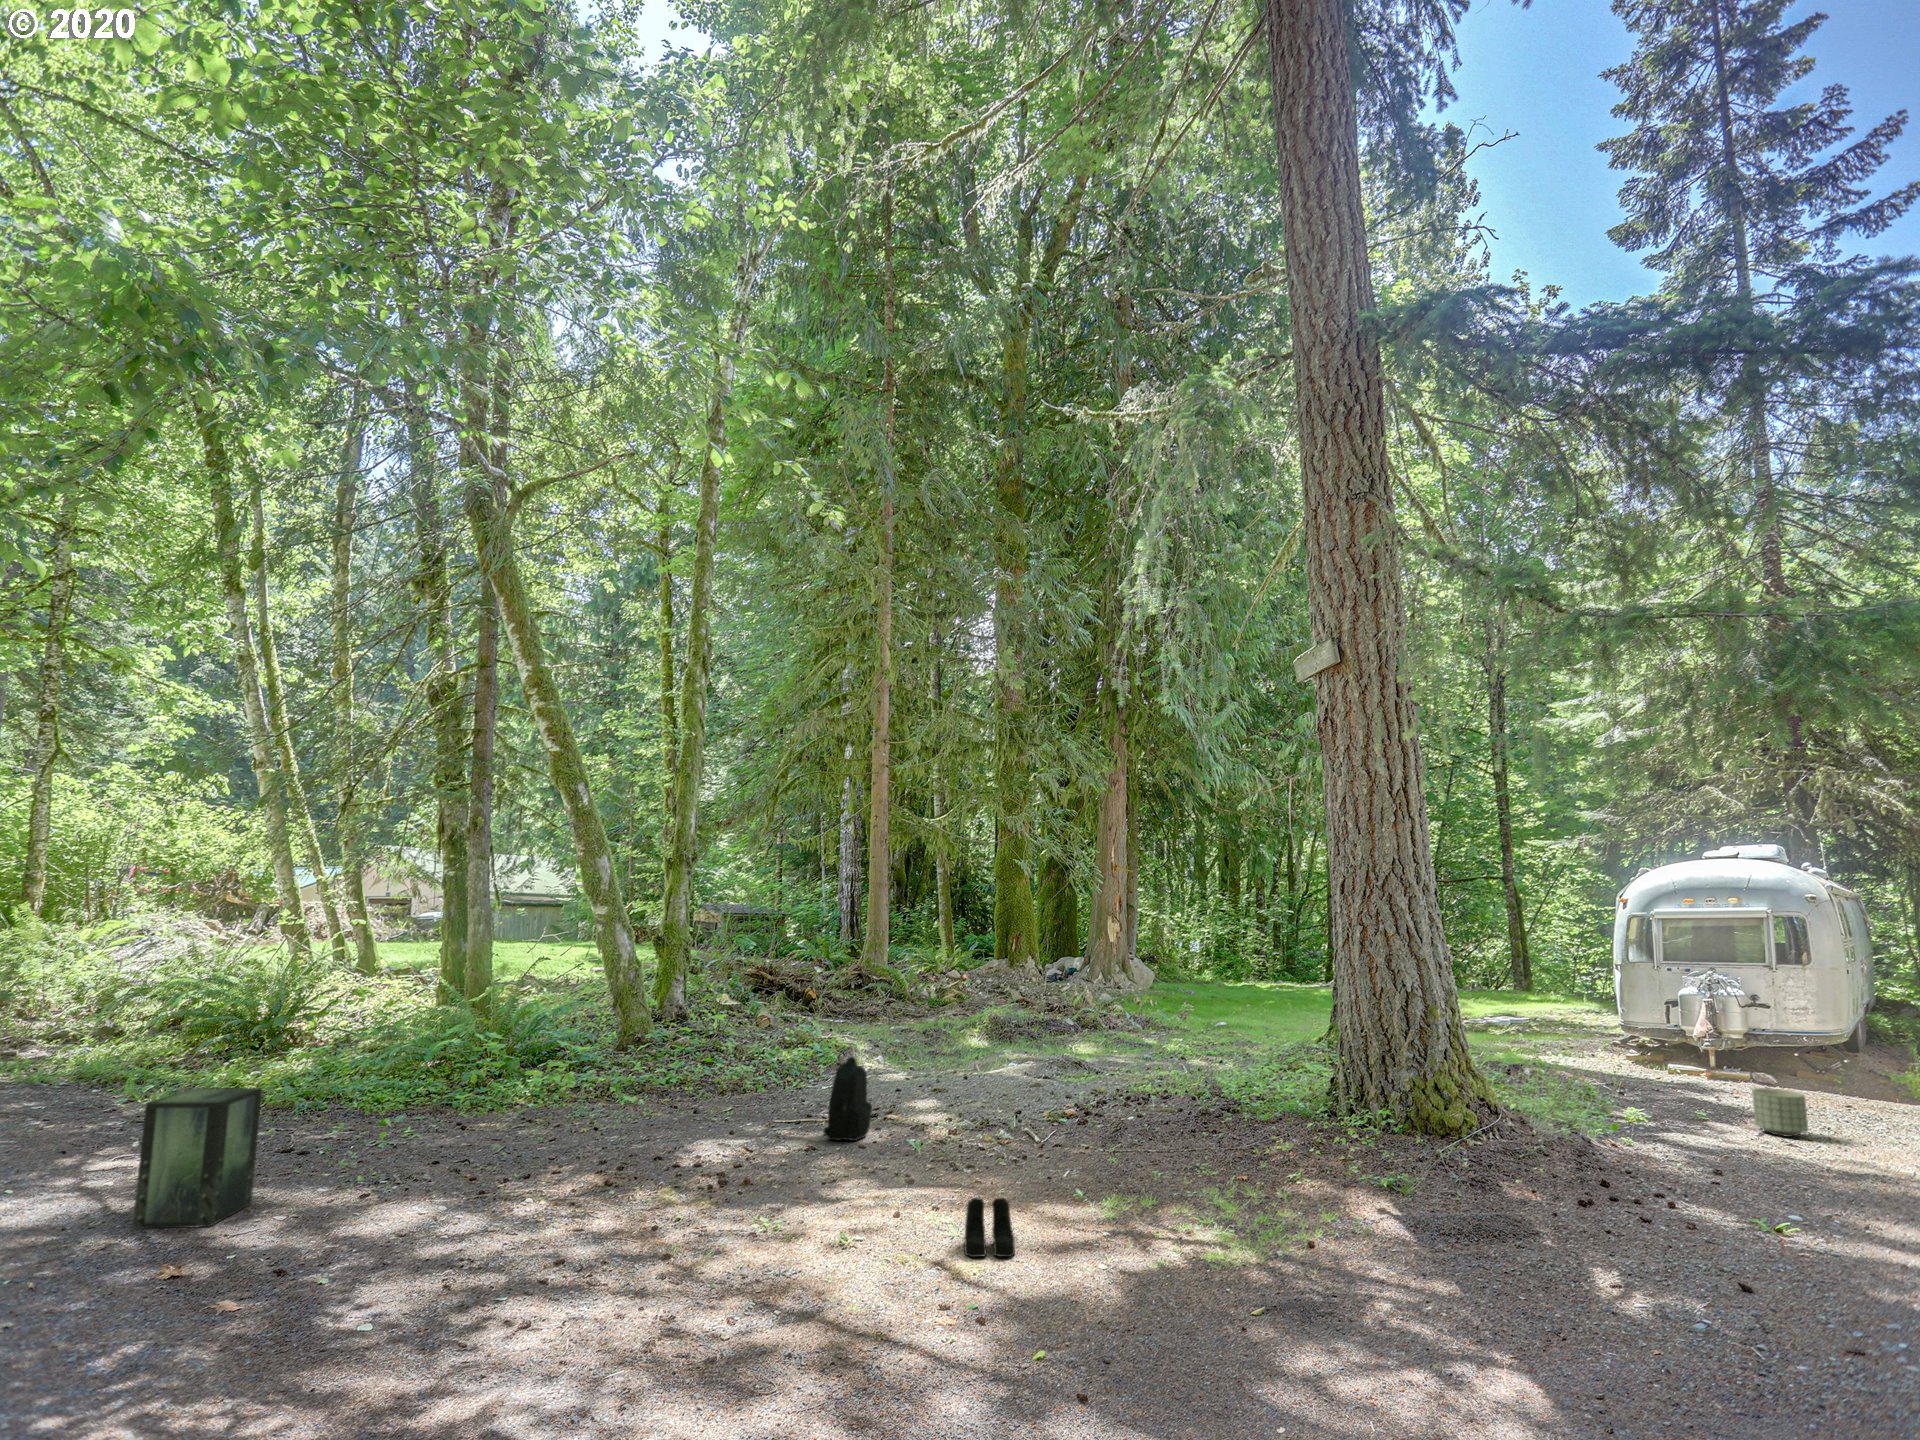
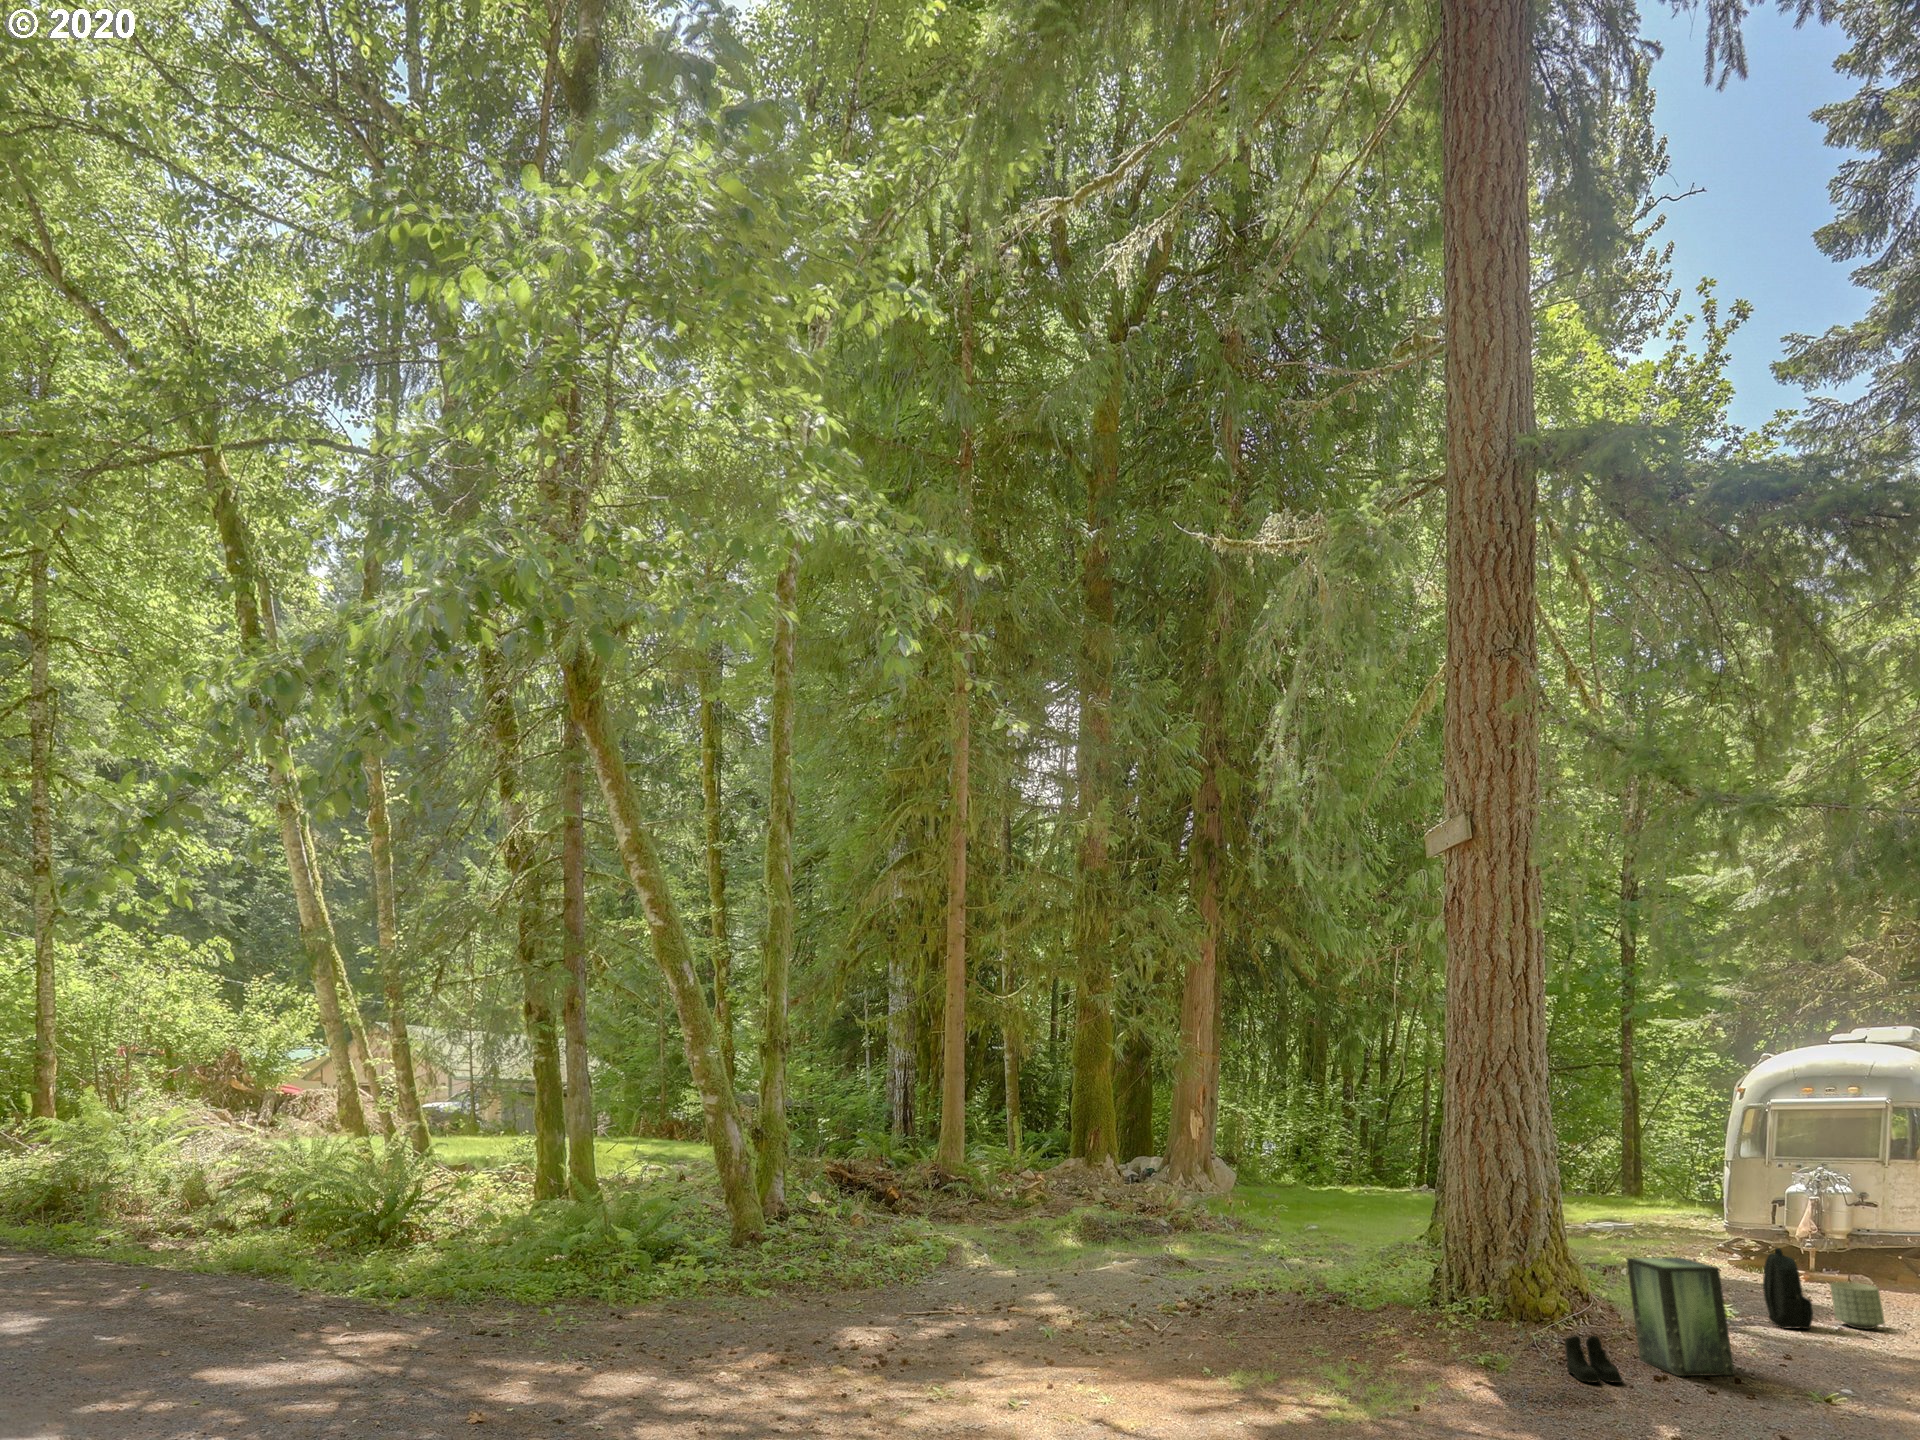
backpack: present [823,1057,872,1141] -> present [1763,1248,1813,1329]
storage box: present [132,1088,262,1229] -> present [1627,1257,1735,1376]
boots: present [964,1198,1015,1257] -> present [1565,1336,1622,1383]

